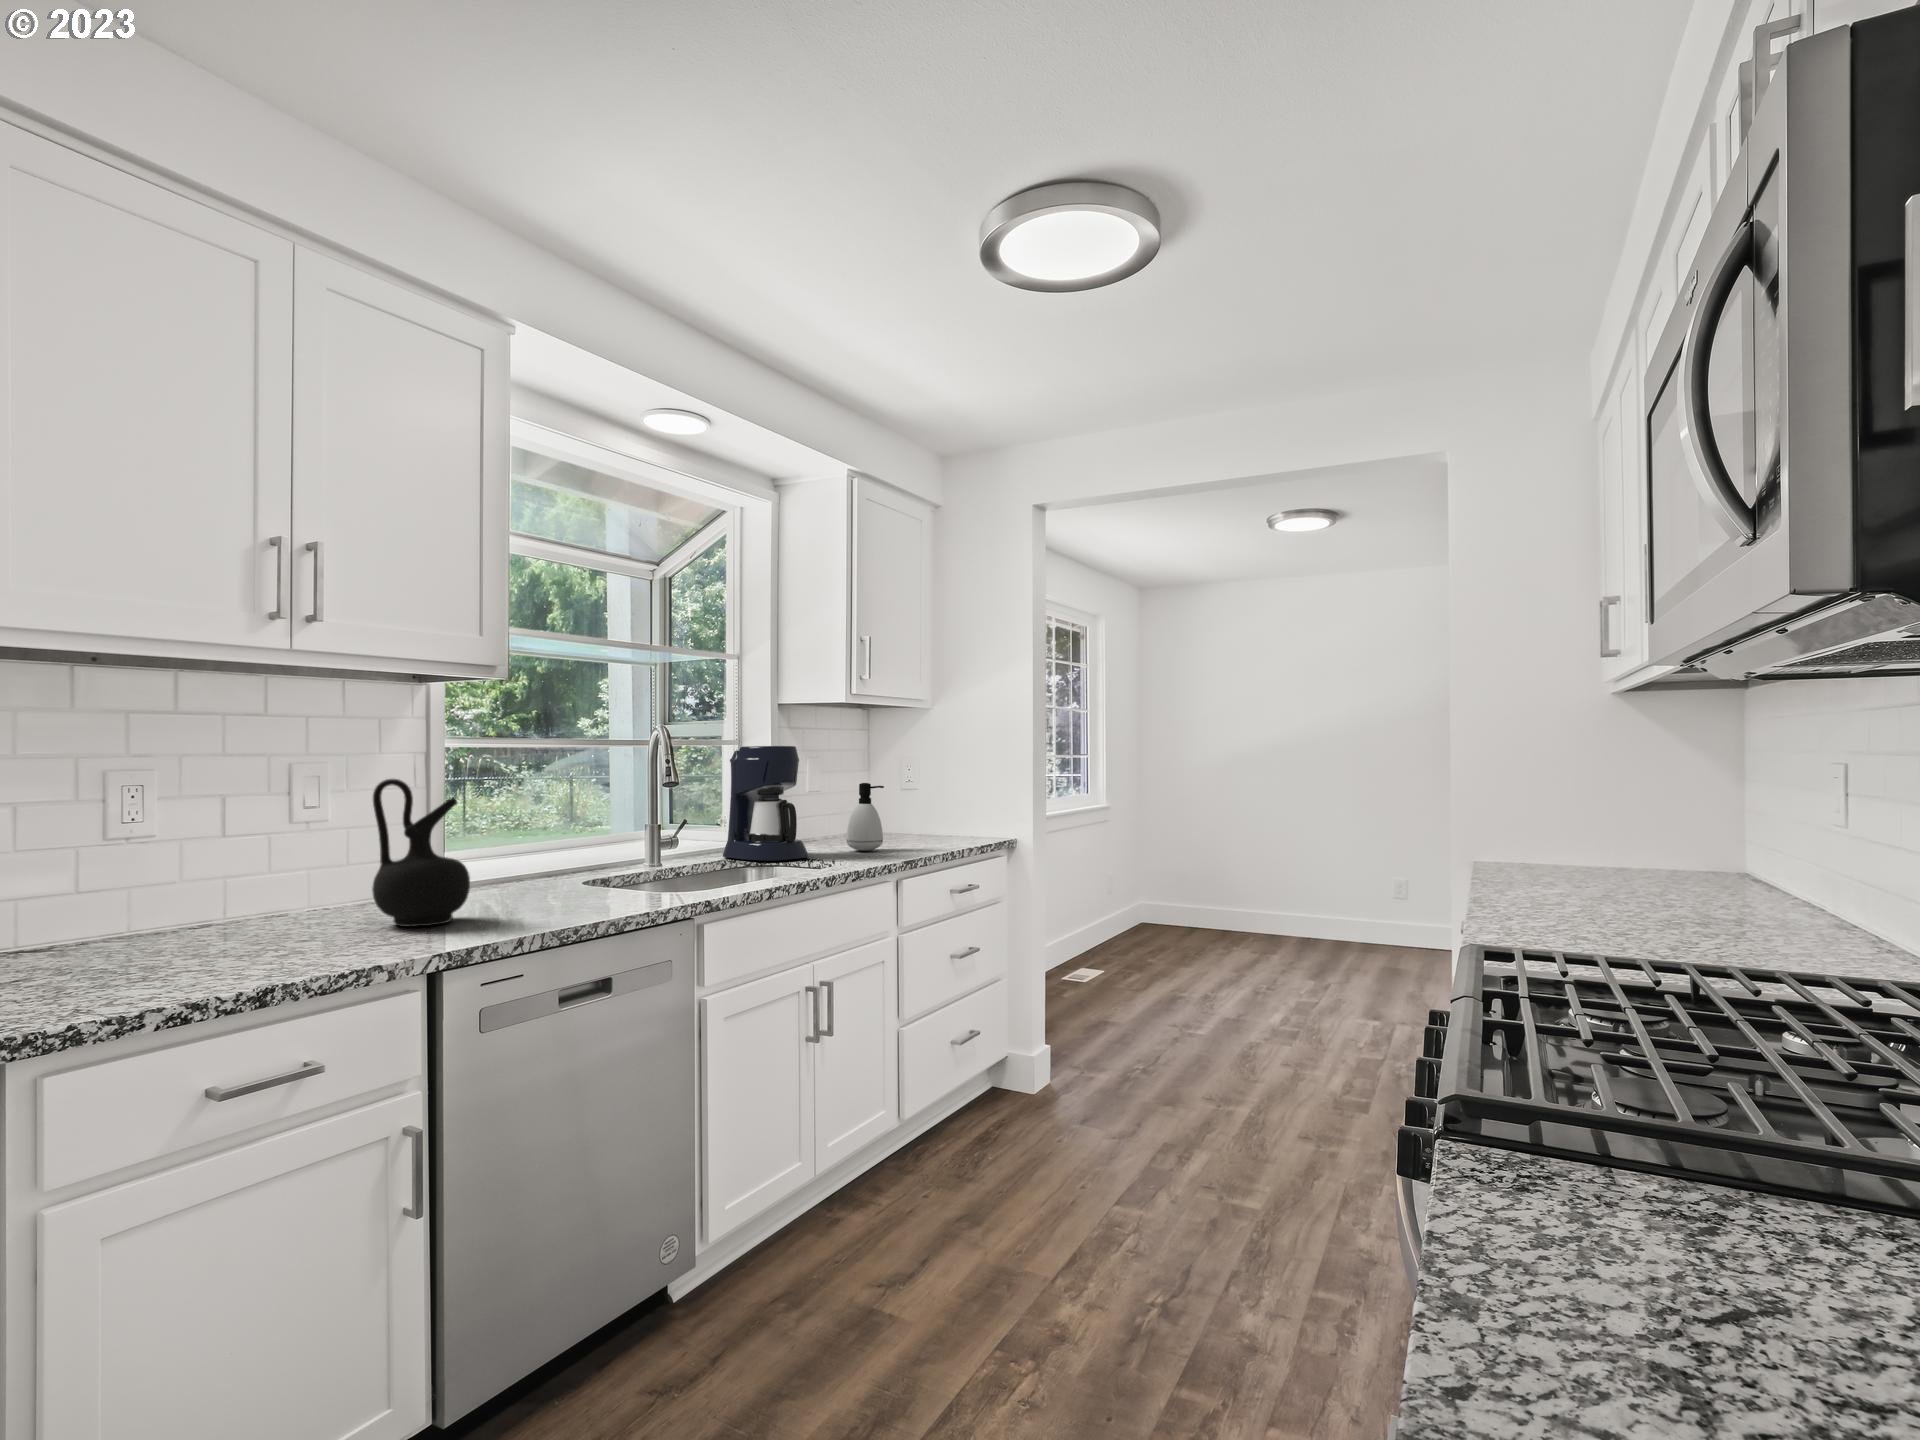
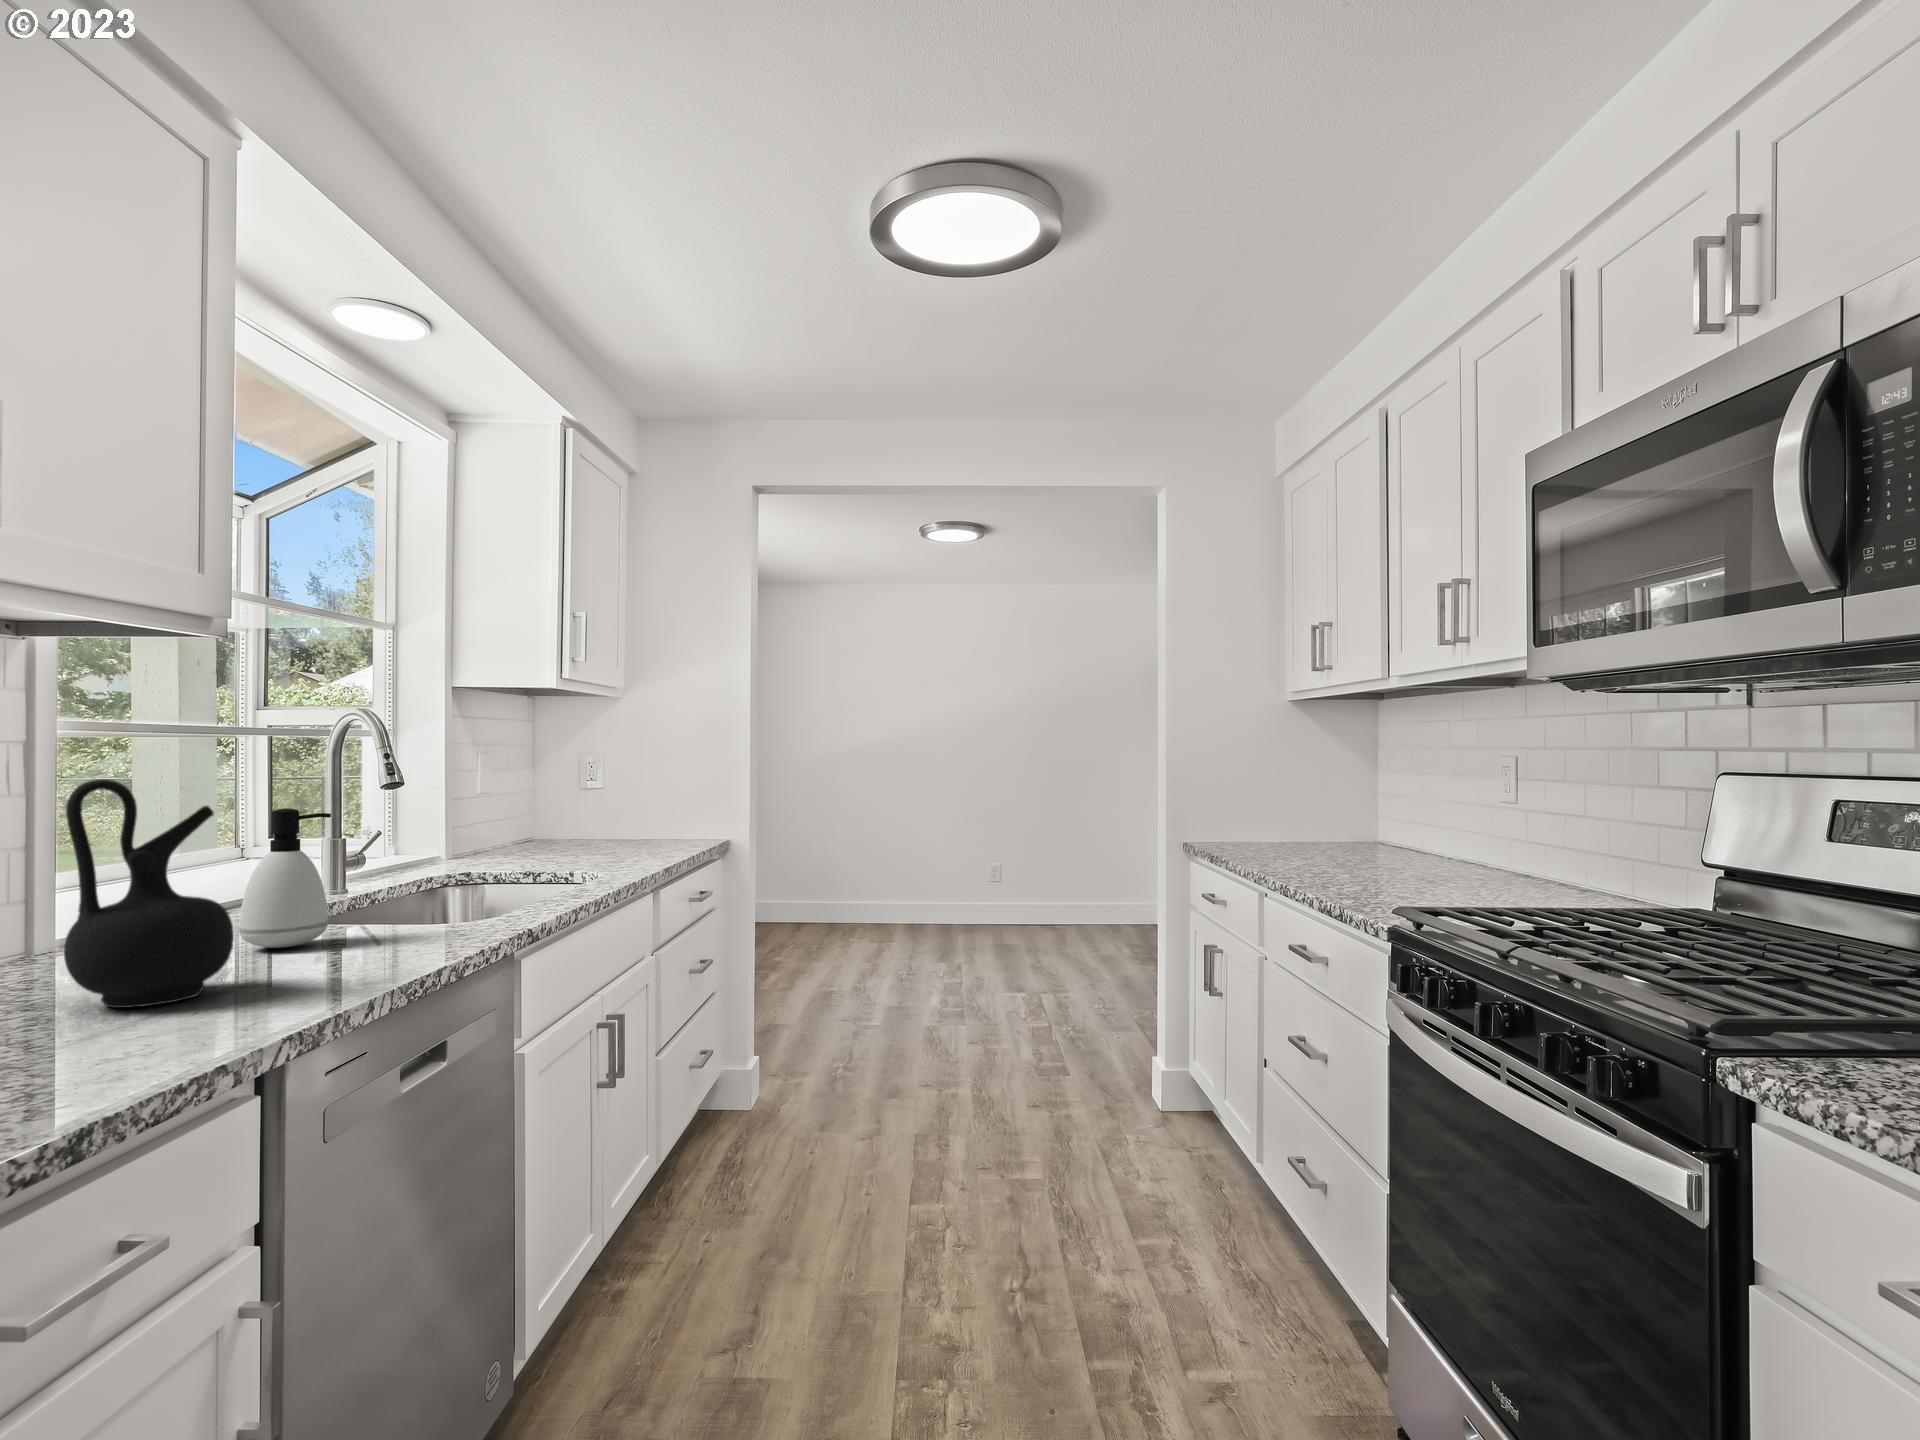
coffee maker: present [723,746,808,861] -> none [419,738,536,880]
soap dispenser: present [847,783,884,851] -> present [239,808,331,948]

